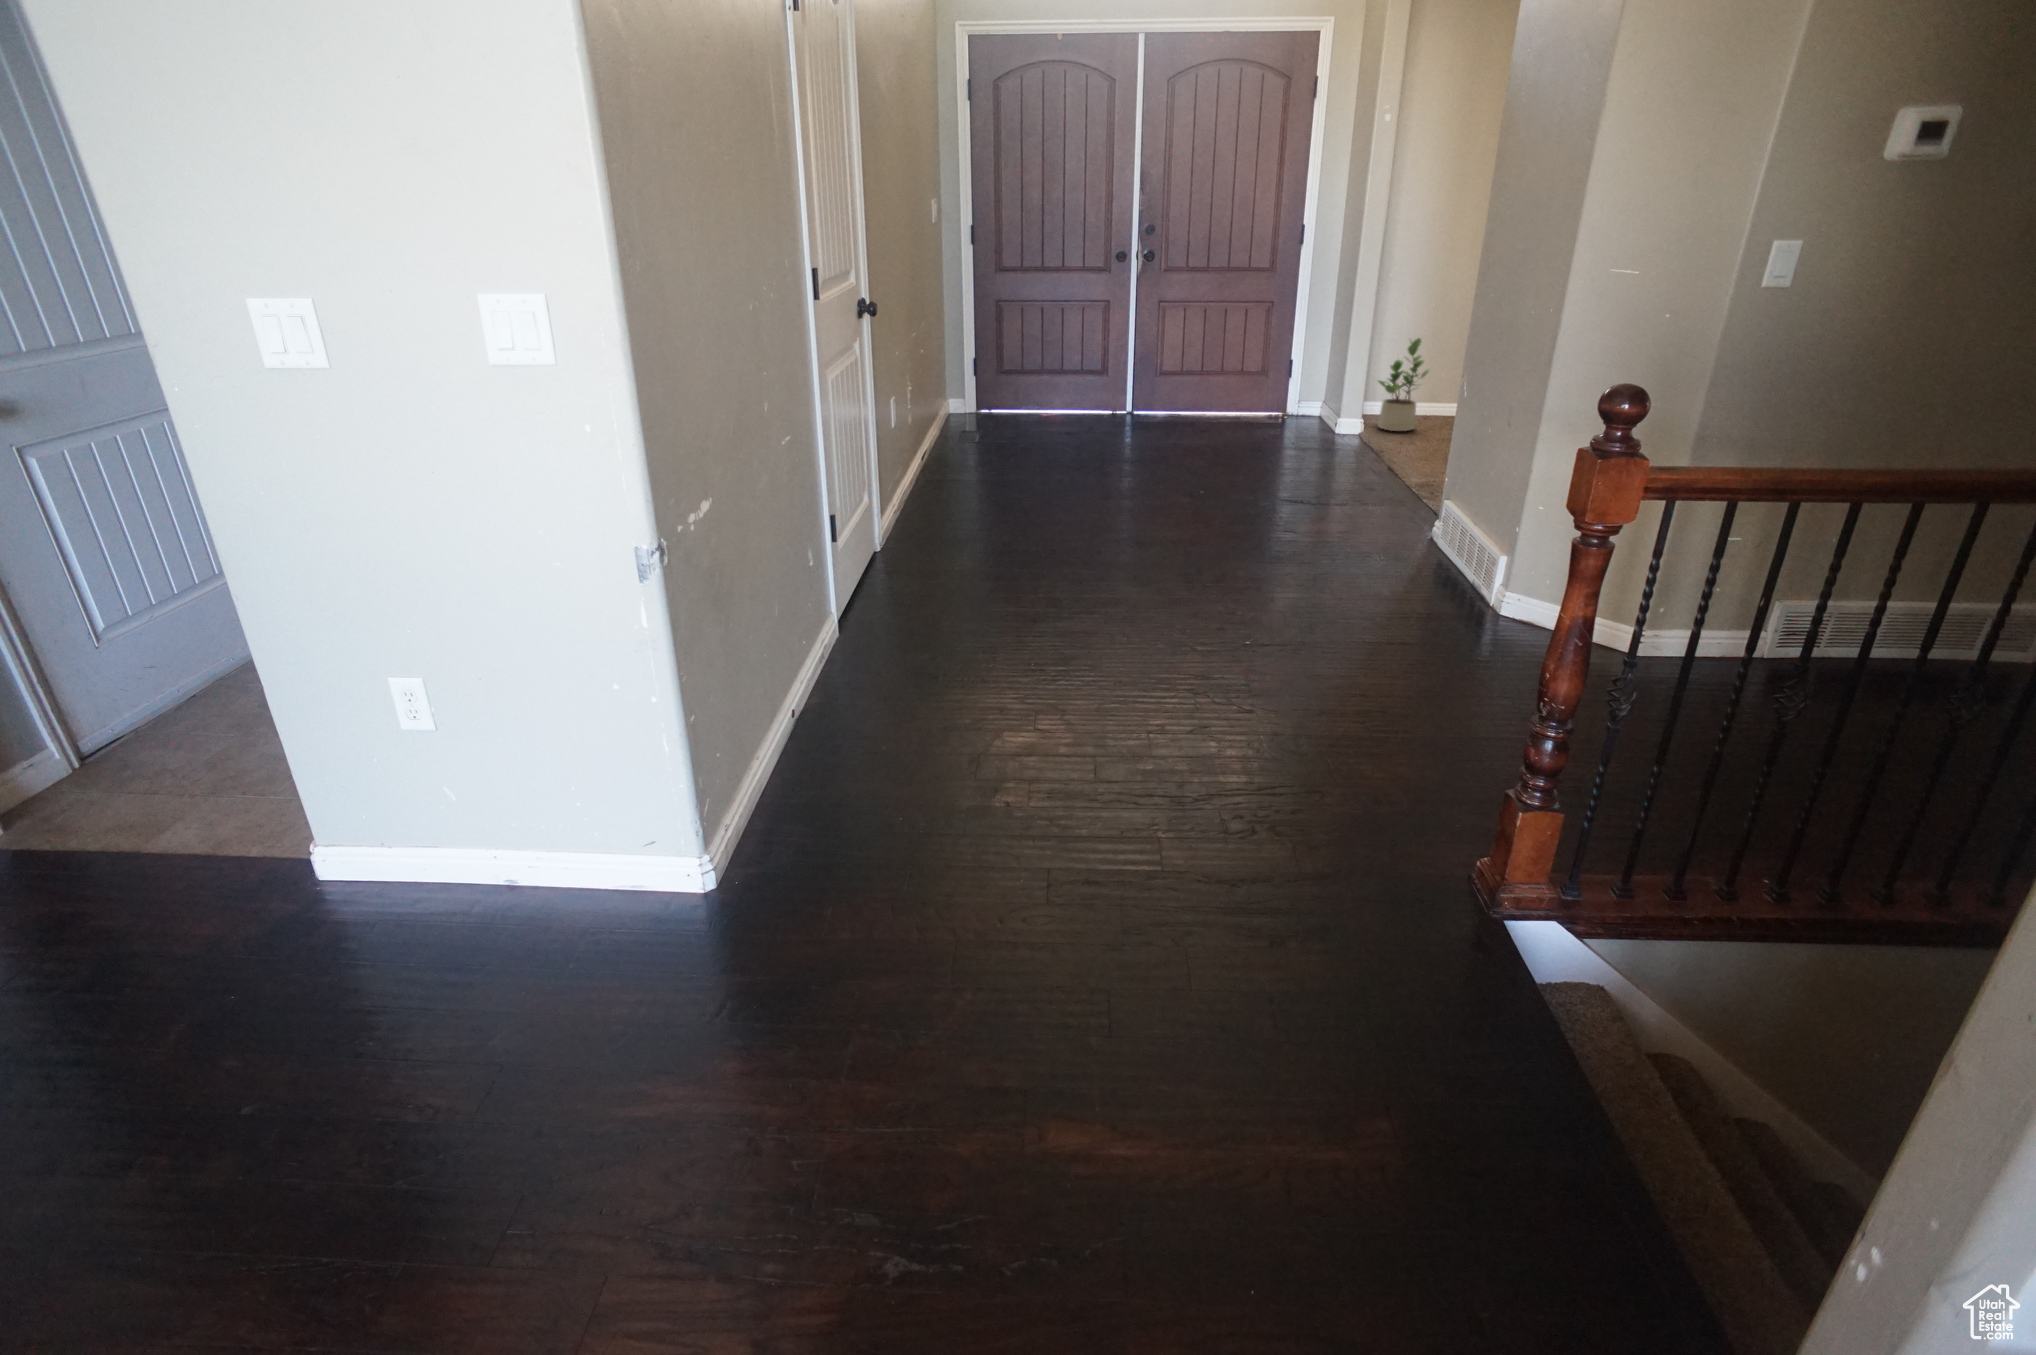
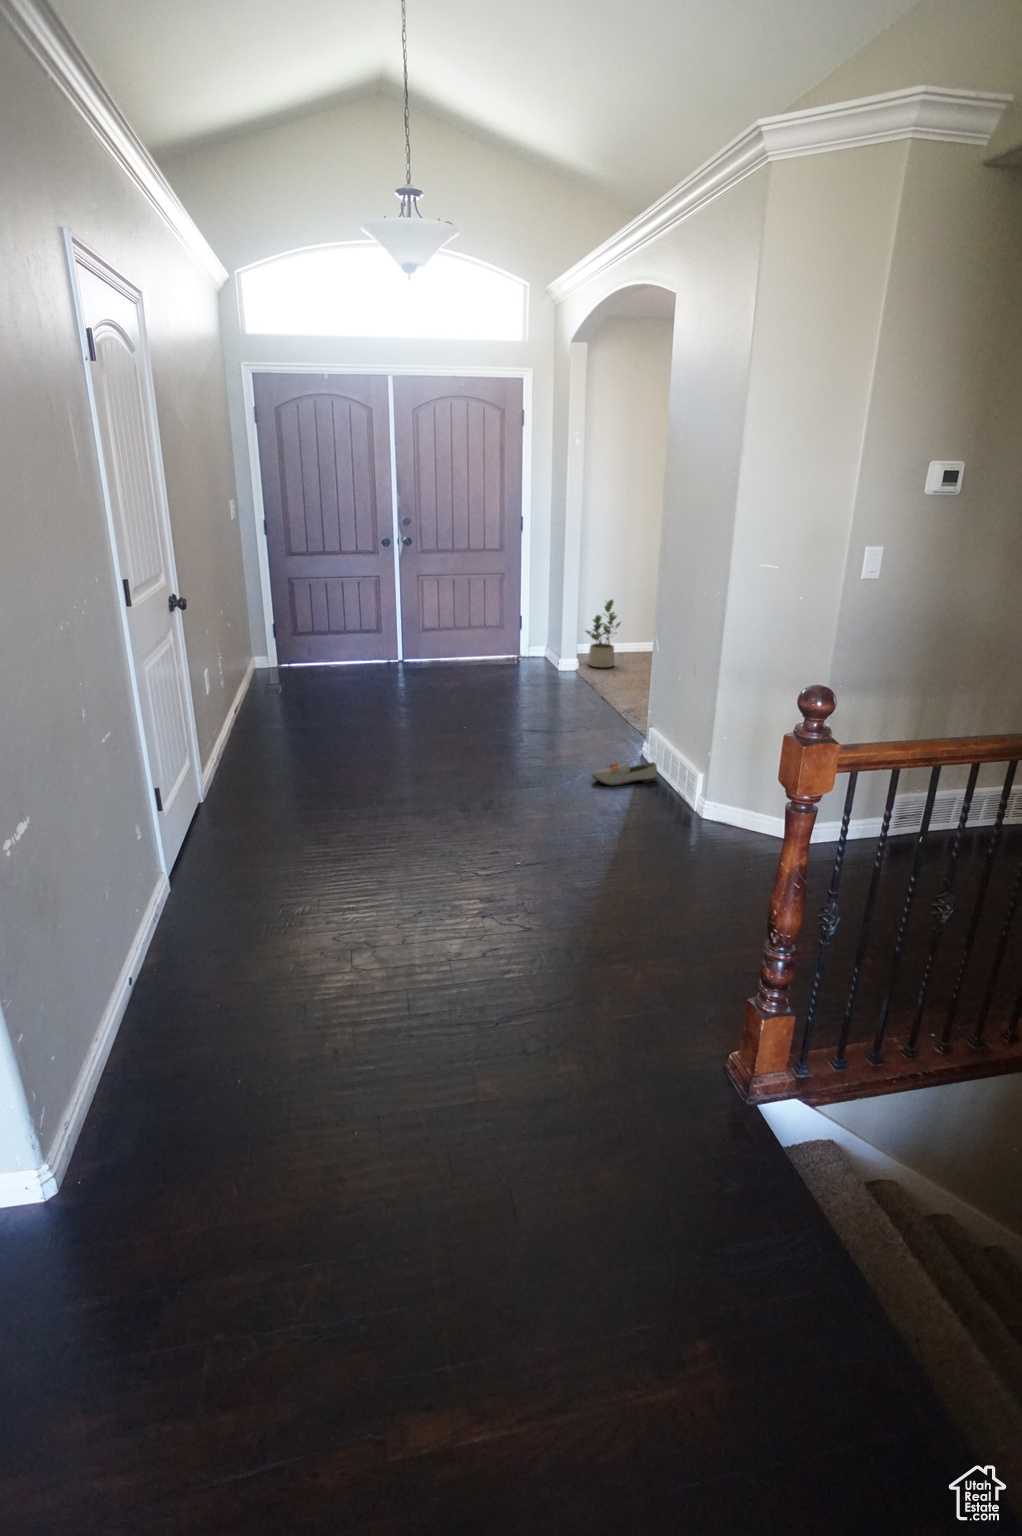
shoe: none [1356,539,1447,568] -> present [592,762,657,786]

